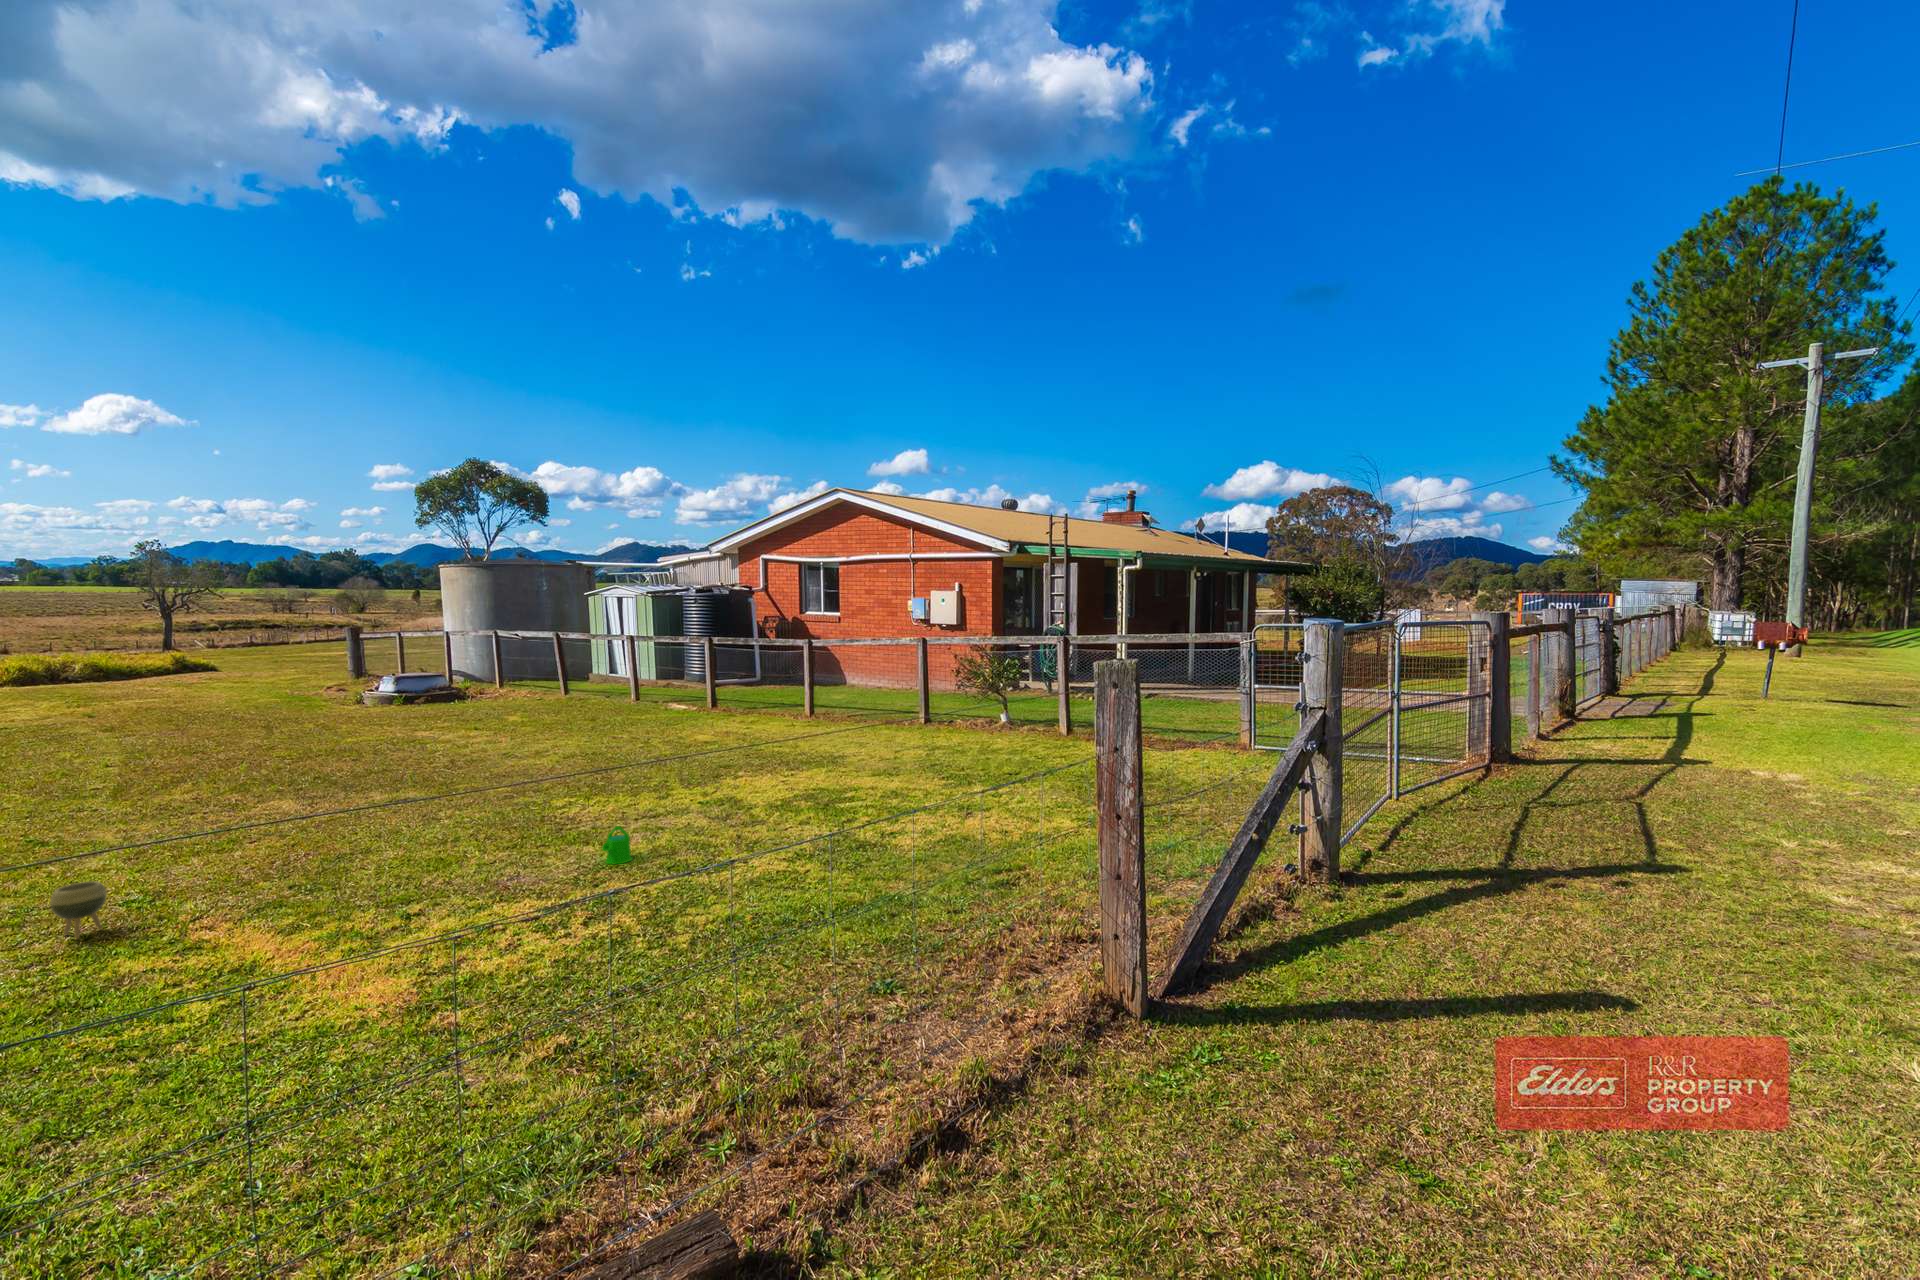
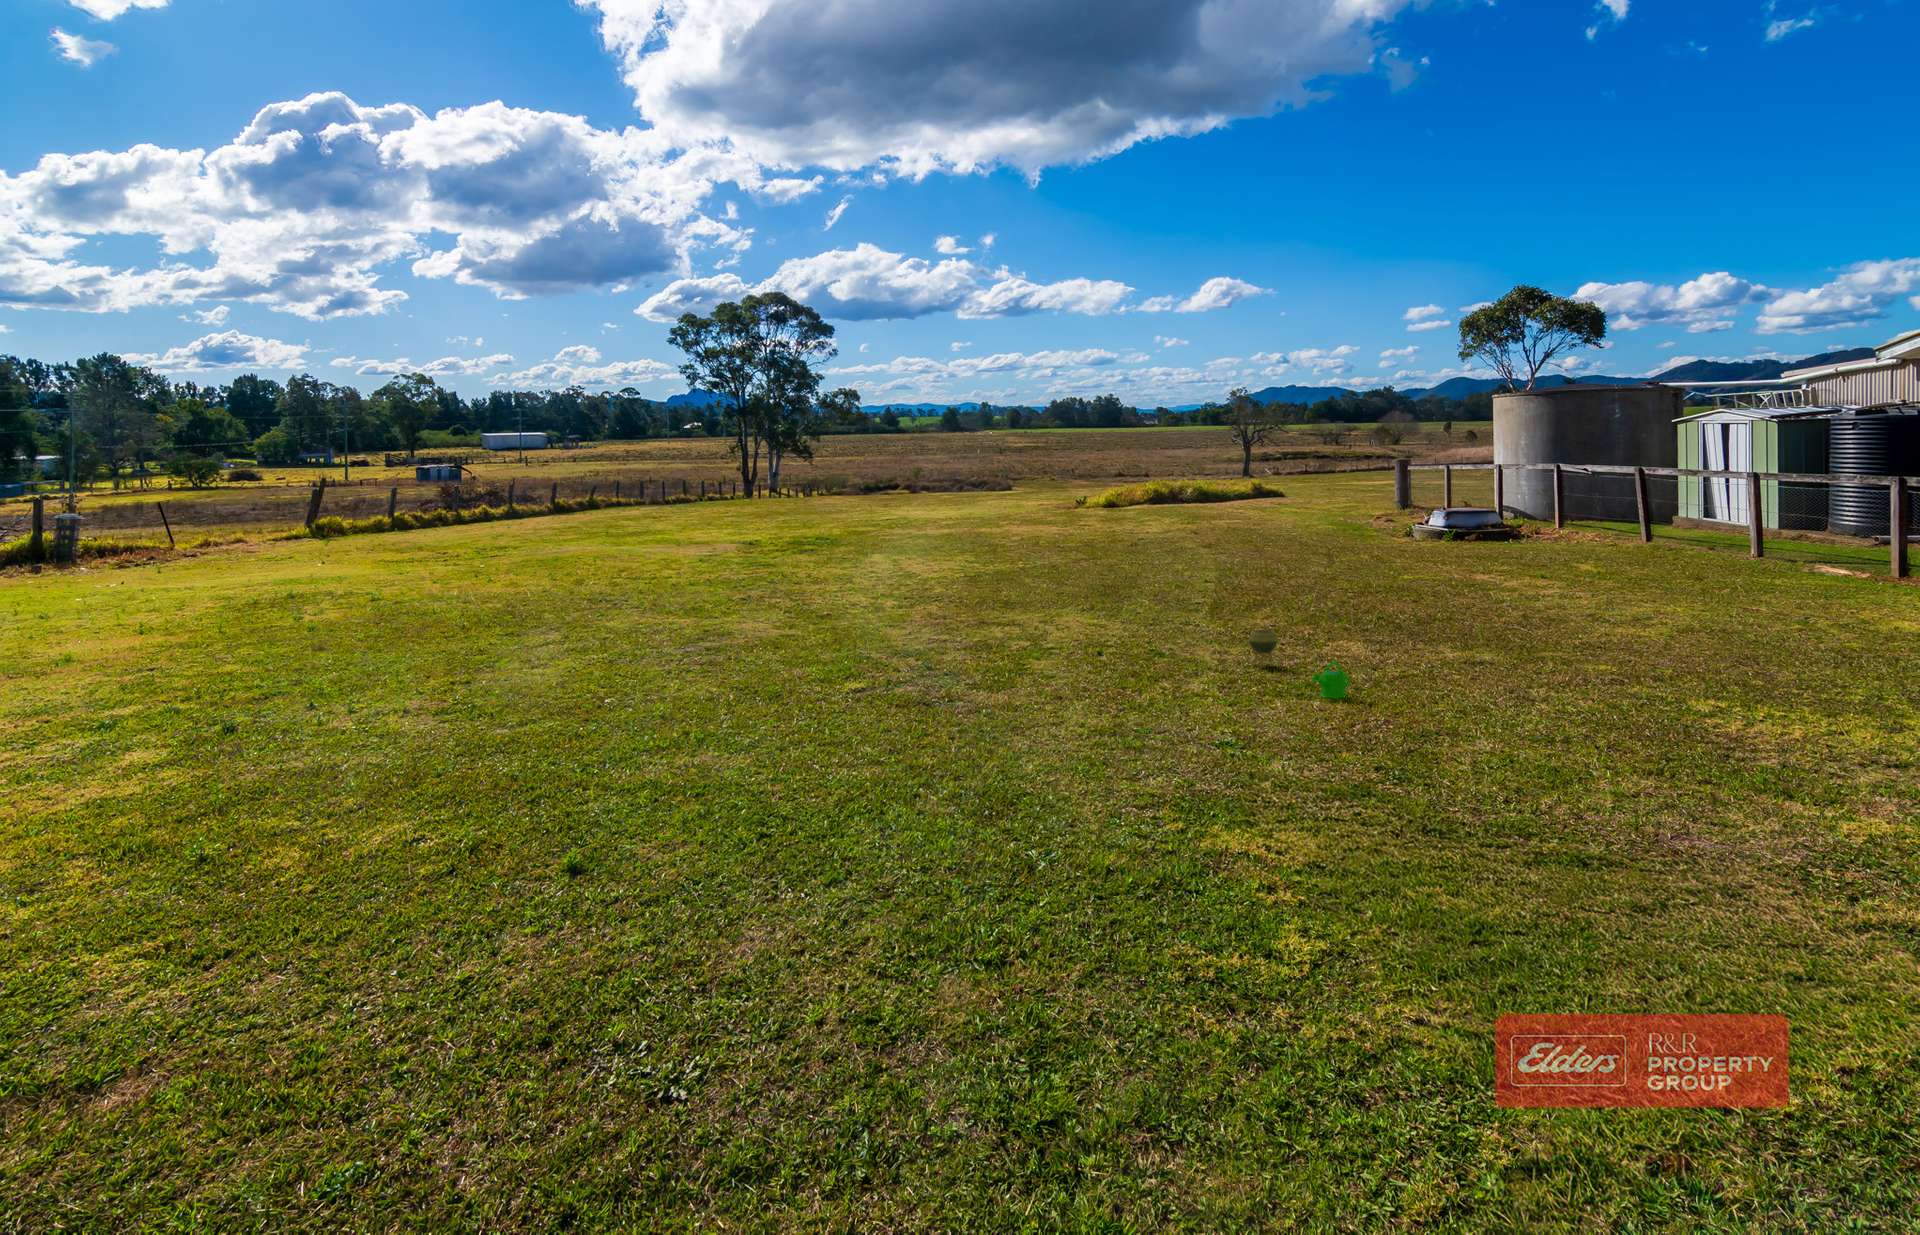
watering can: present [602,826,633,864] -> present [1312,661,1350,699]

